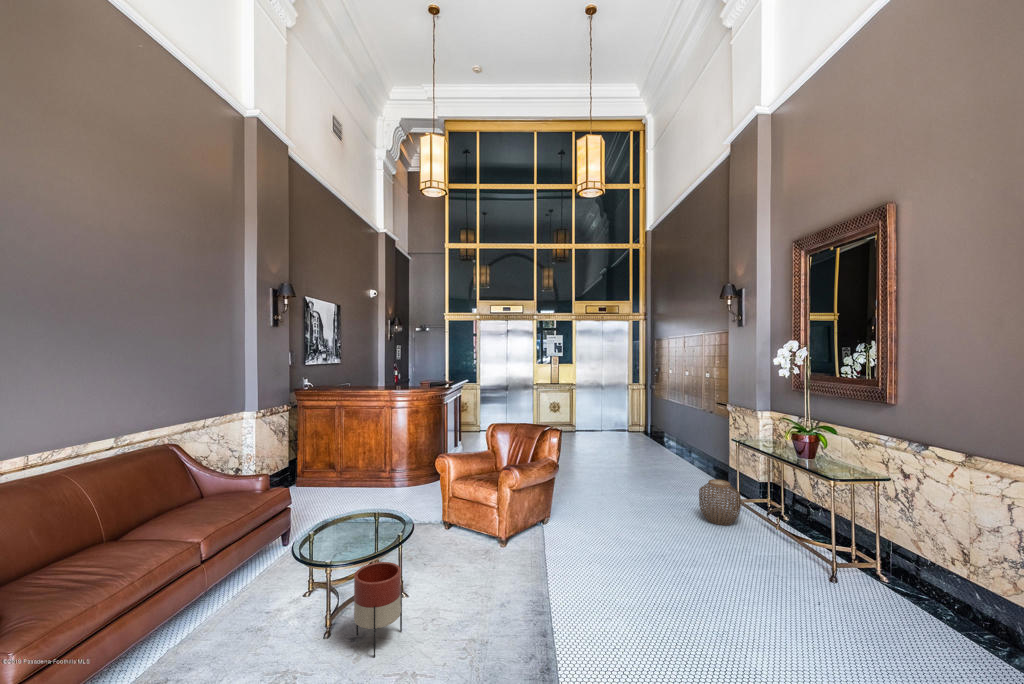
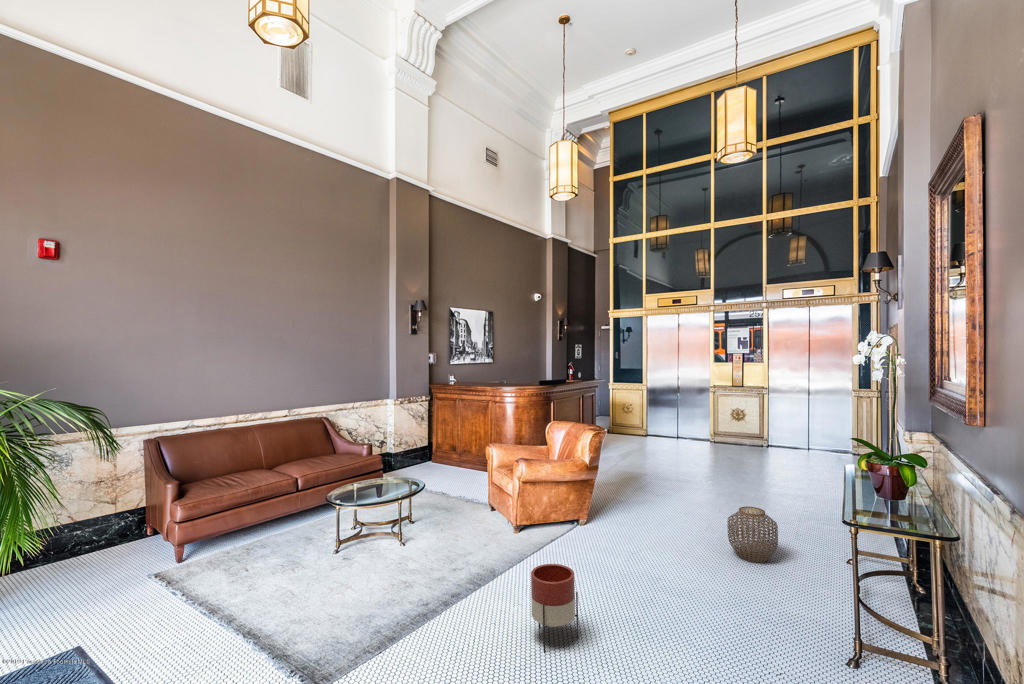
planter: present [354,562,402,657] -> present [531,564,578,652]

